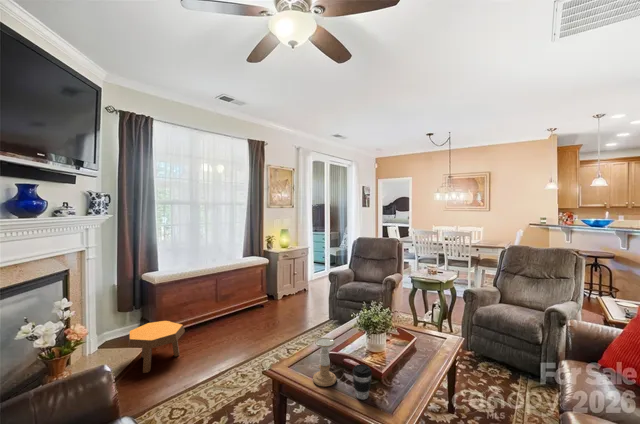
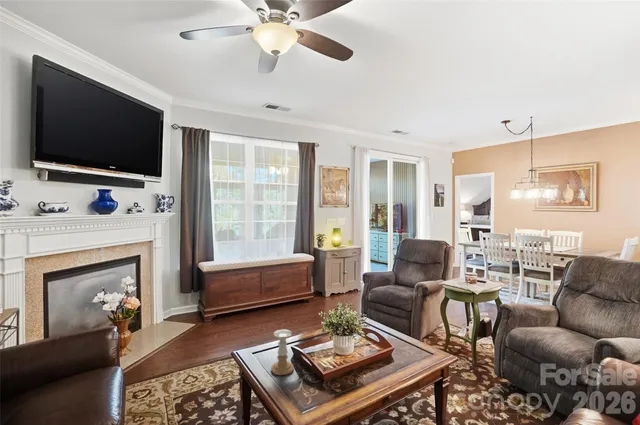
footstool: present [128,321,185,373] -> none [175,304,222,345]
coffee cup: present [352,364,372,399] -> none [295,359,314,393]

